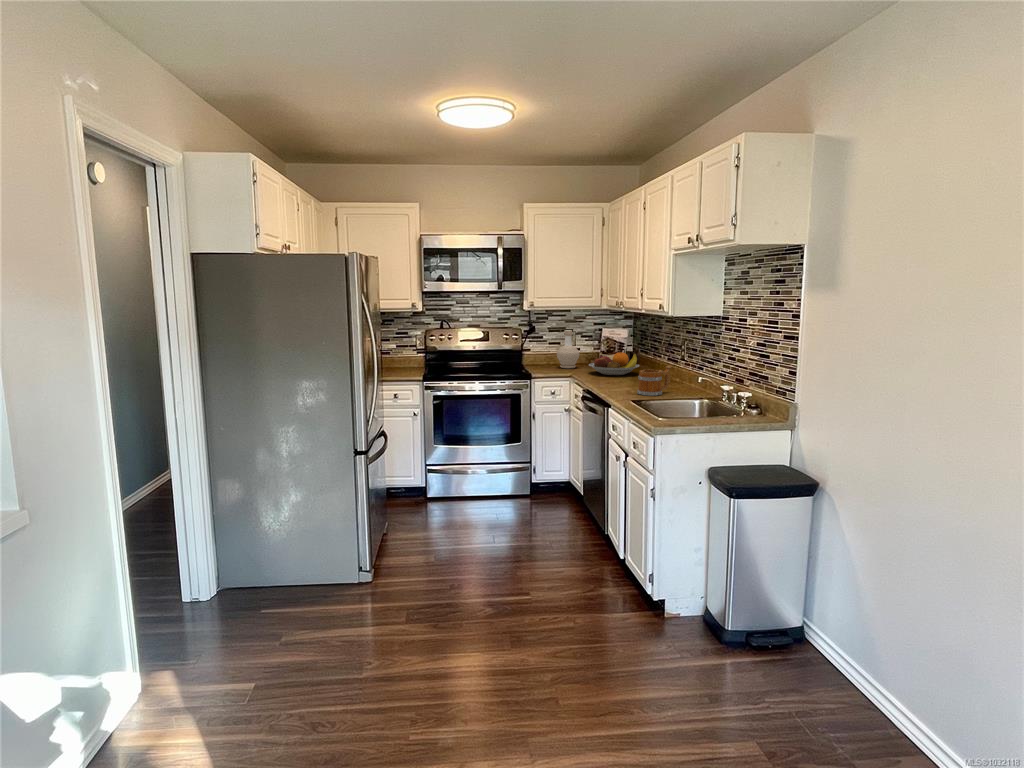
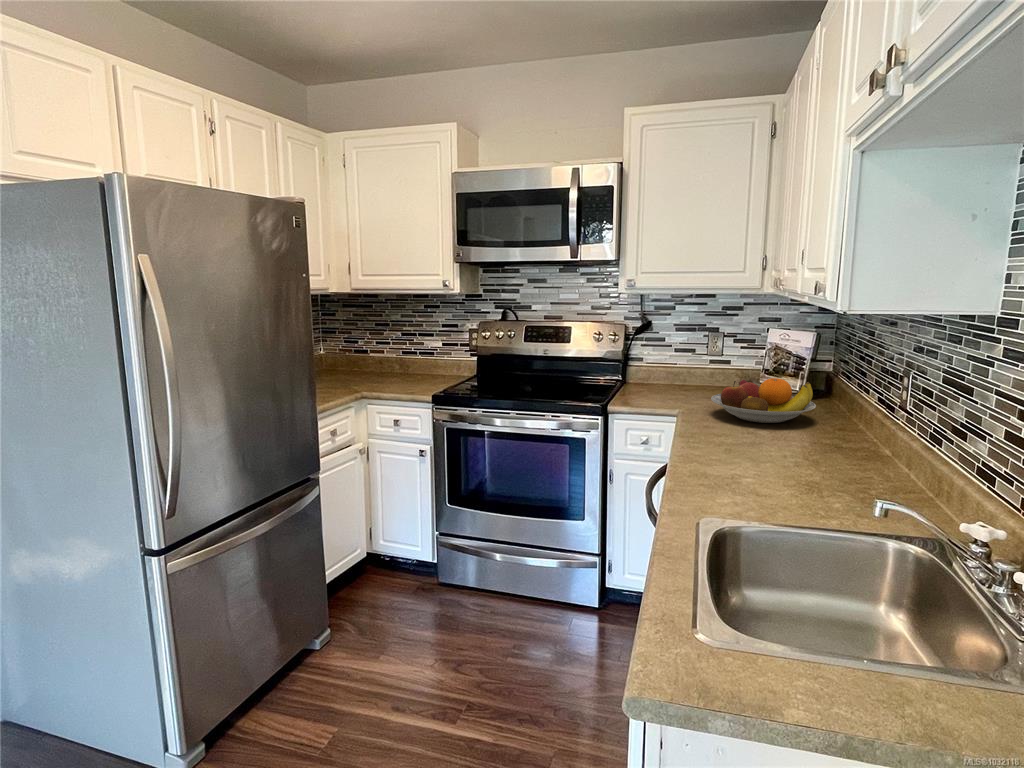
bottle: present [557,330,580,368] -> none [673,330,715,397]
mug: present [637,366,671,396] -> none [744,431,839,502]

